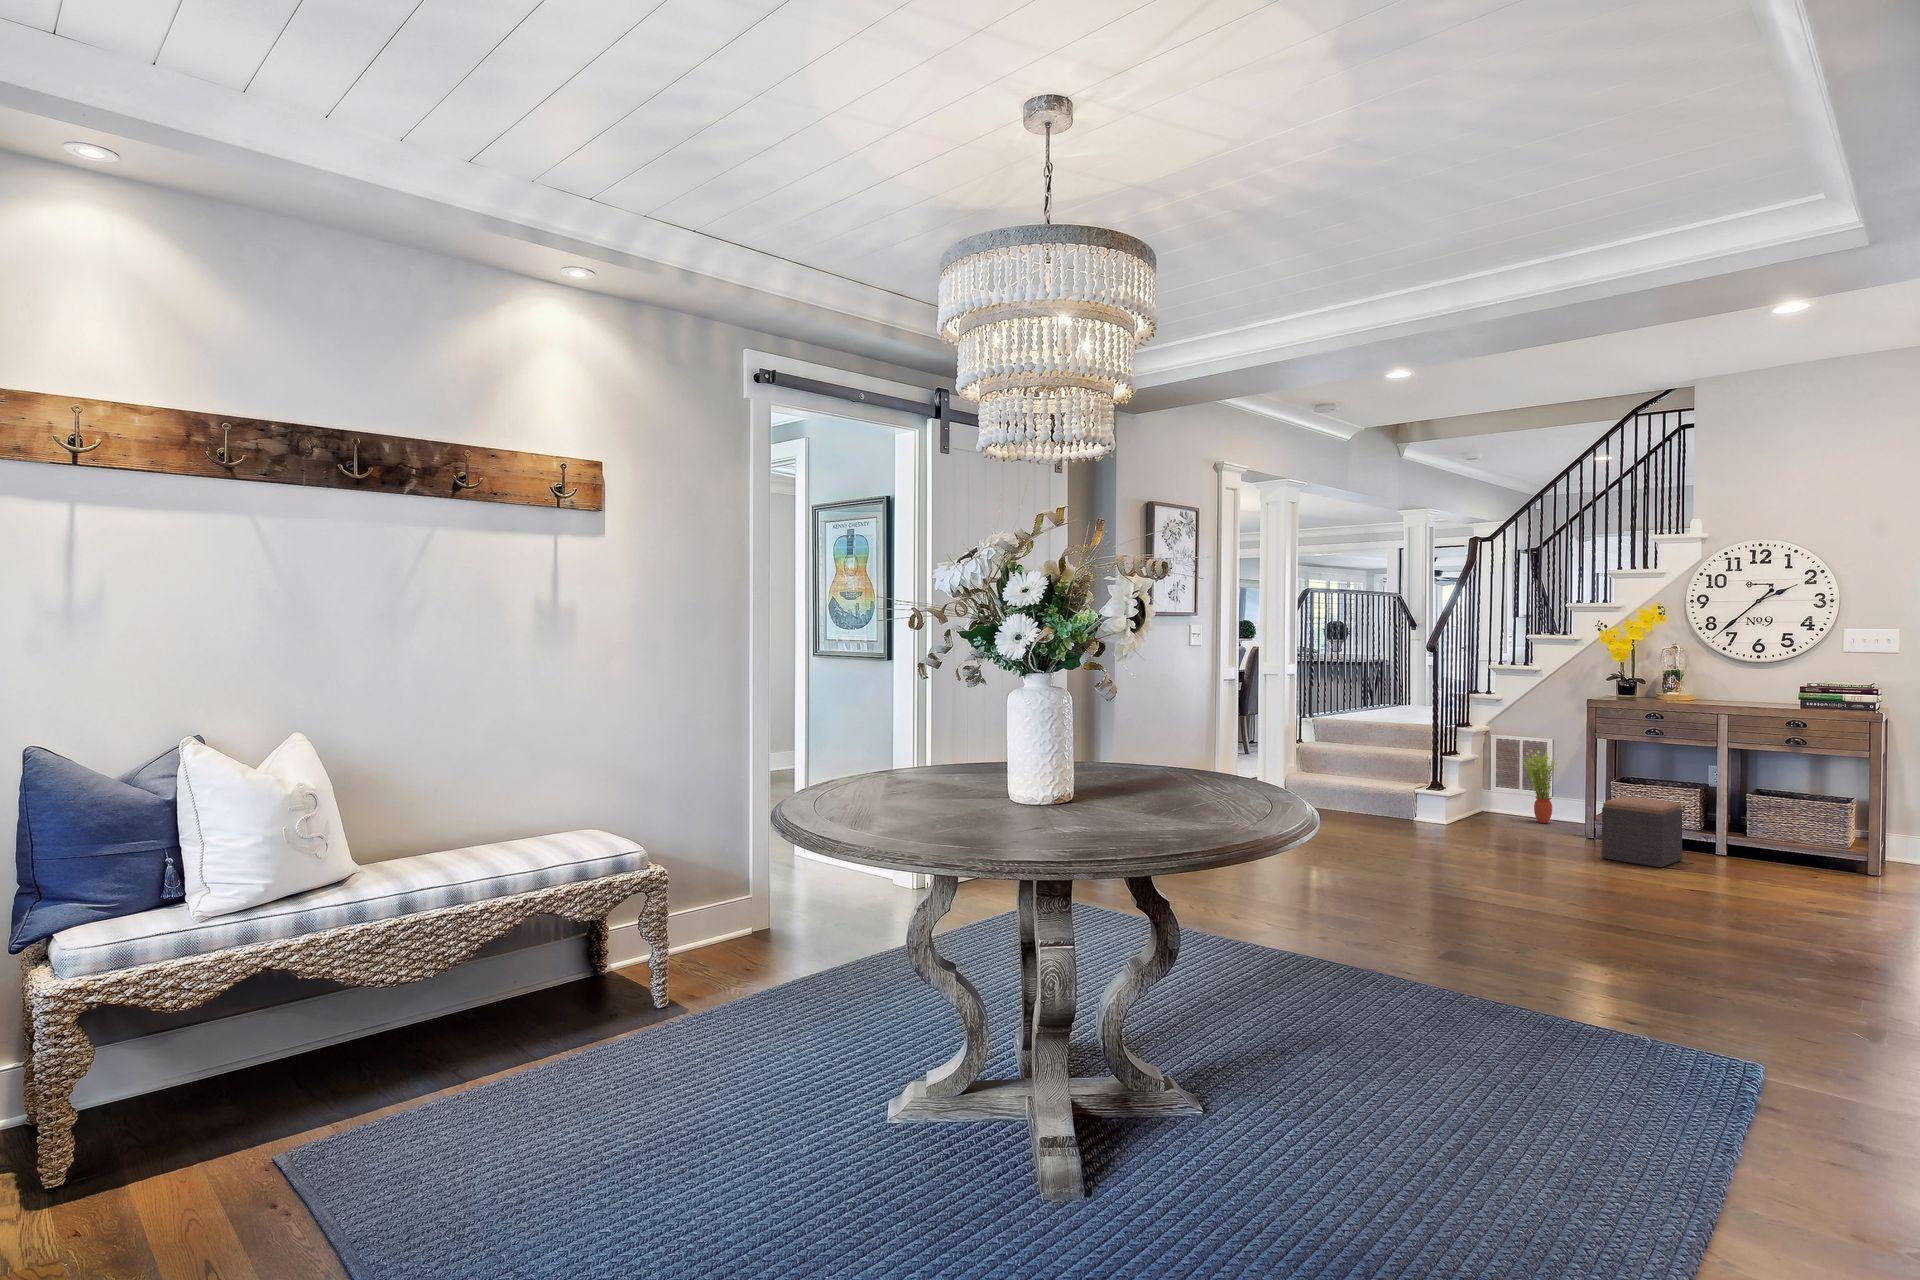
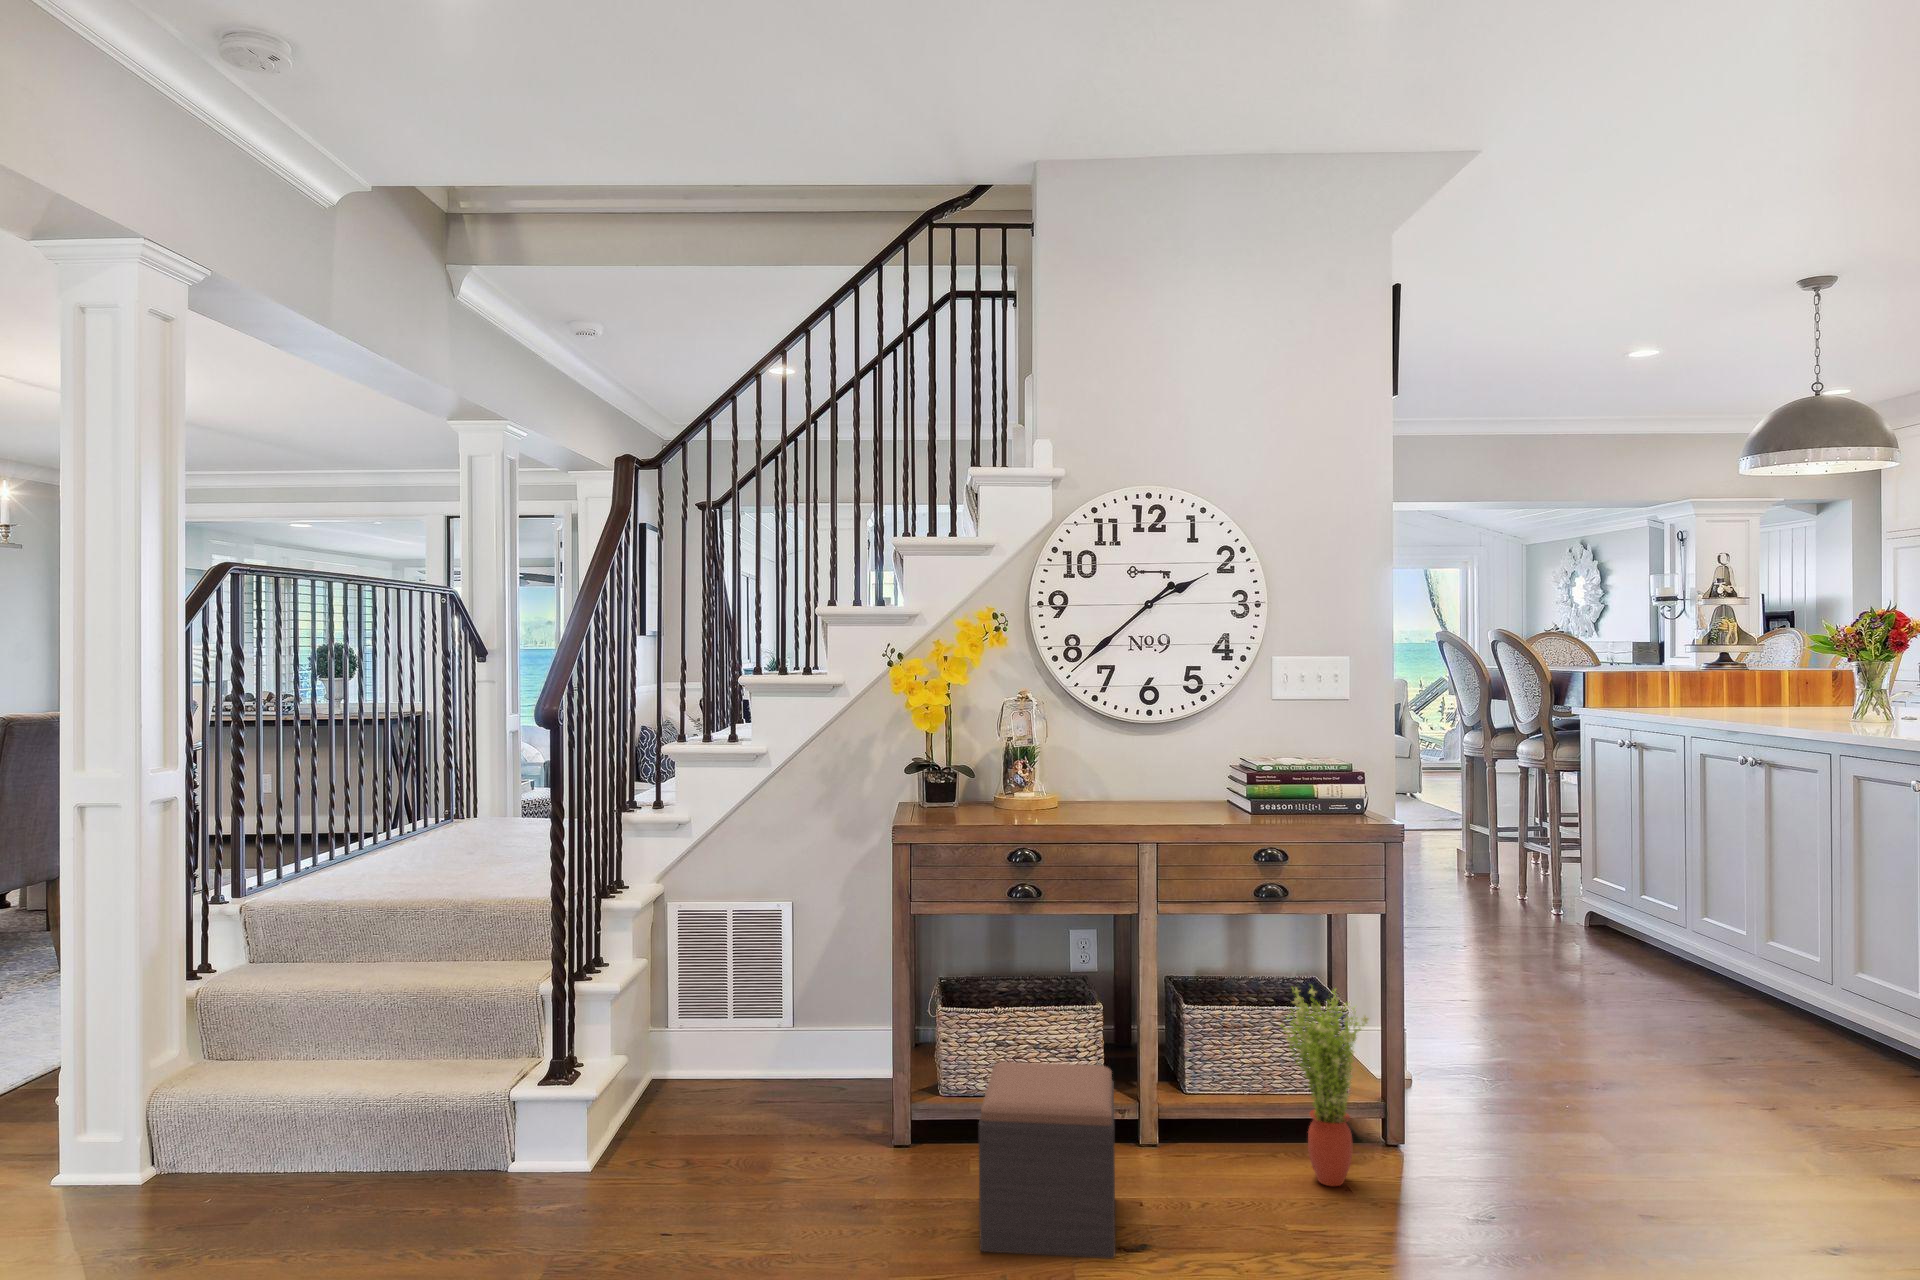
potted plant: present [1522,750,1555,823] -> present [1281,986,1368,1186]

